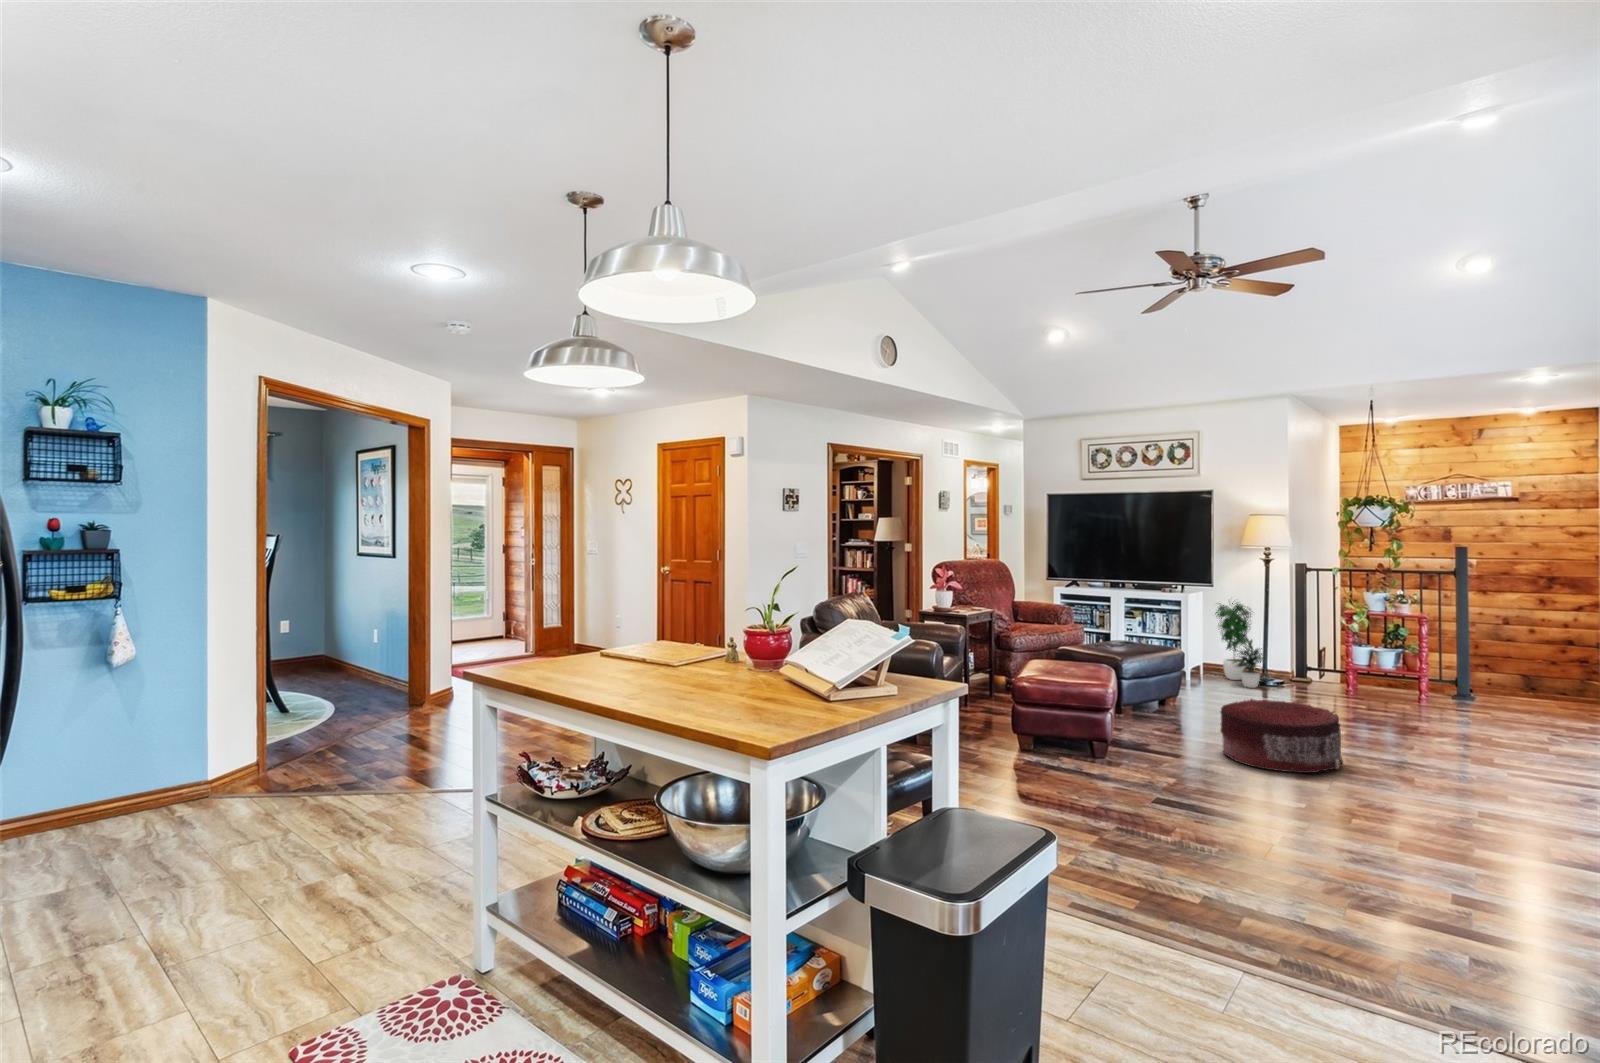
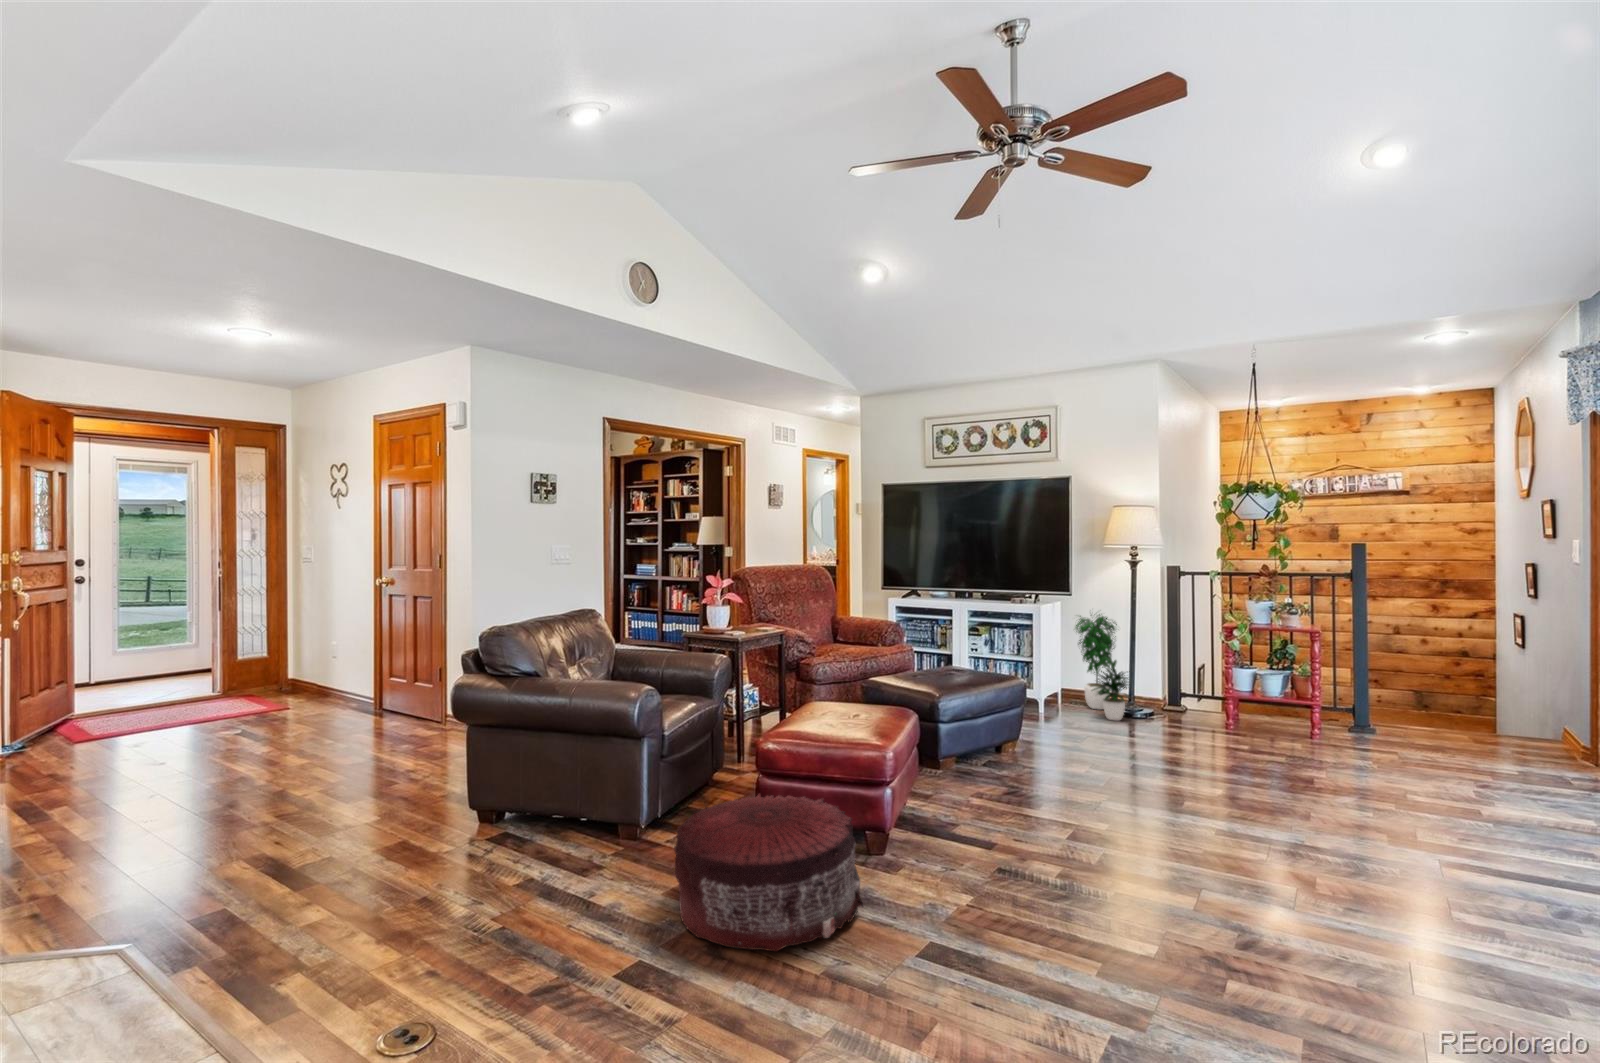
pouf: present [1220,699,1343,773] -> present [674,794,863,951]

